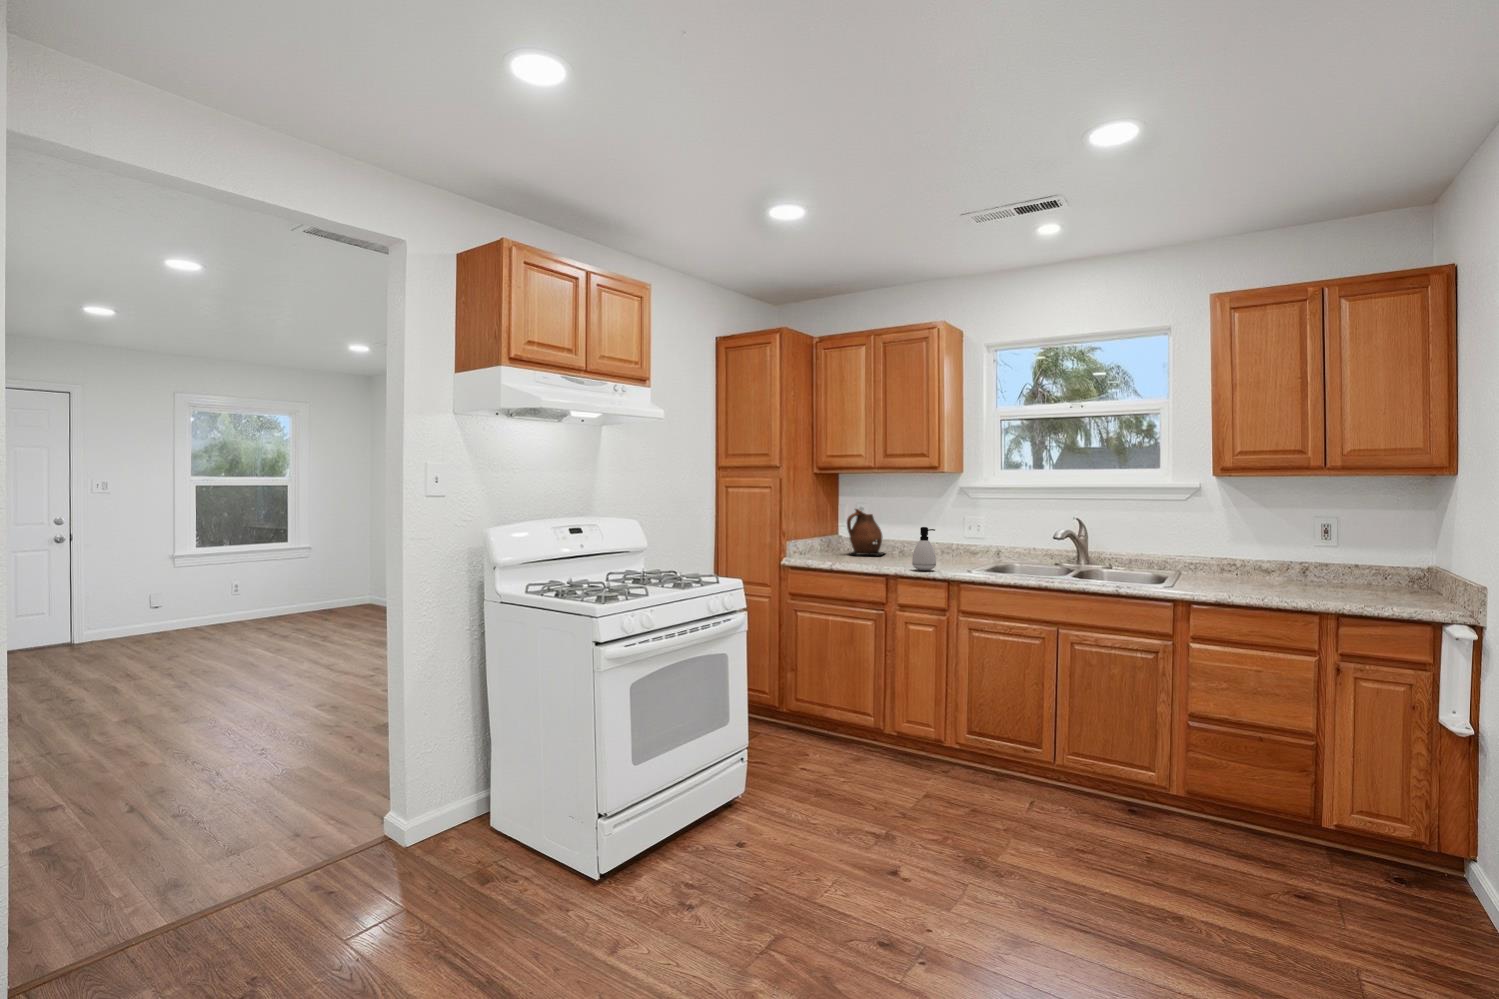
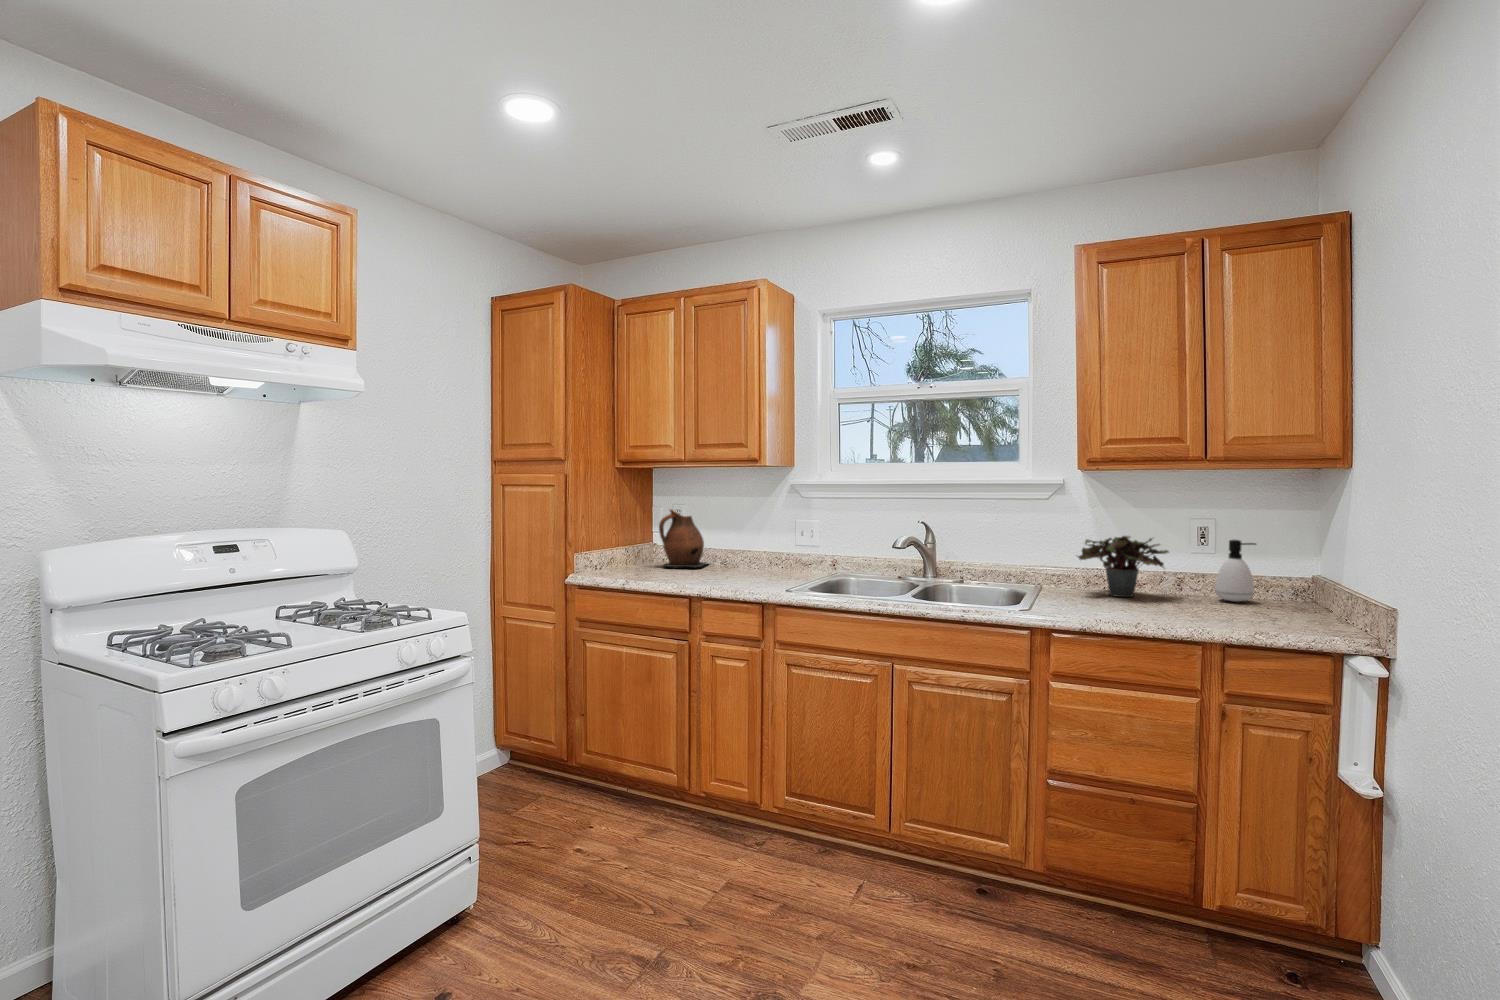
soap dispenser: present [912,527,936,570] -> present [1215,540,1256,602]
potted plant: none [1210,532,1295,582] -> present [1078,536,1169,597]

